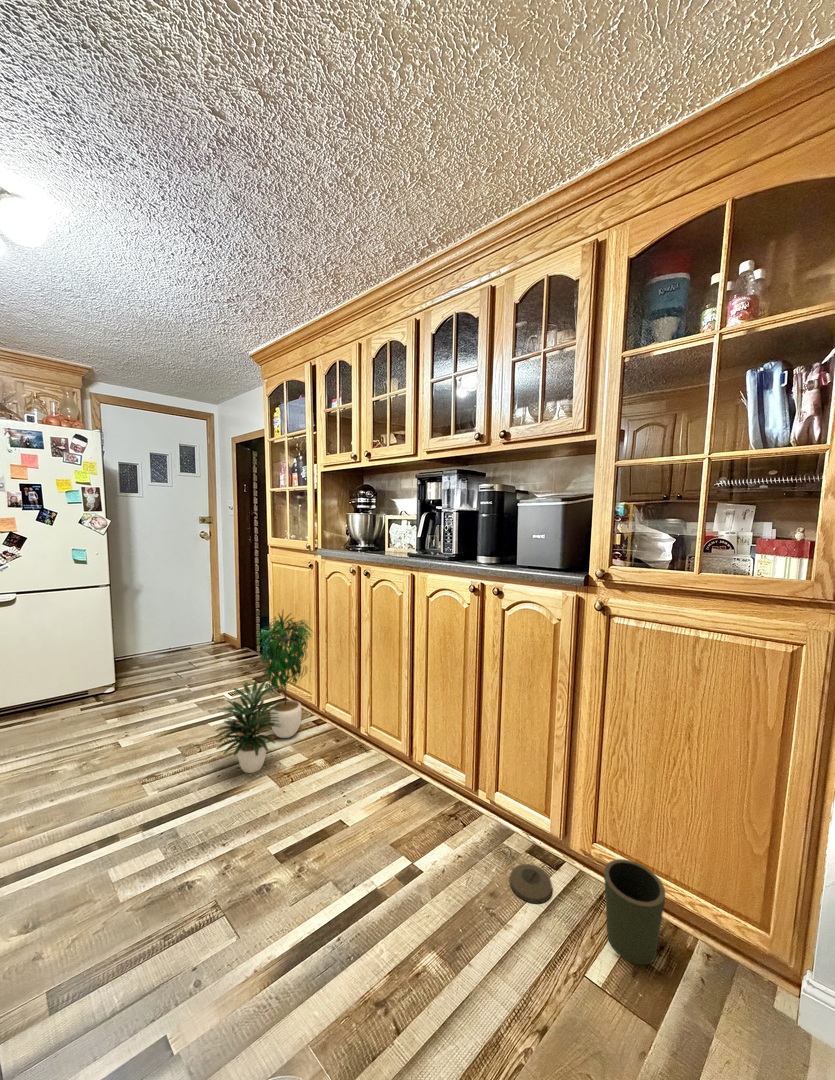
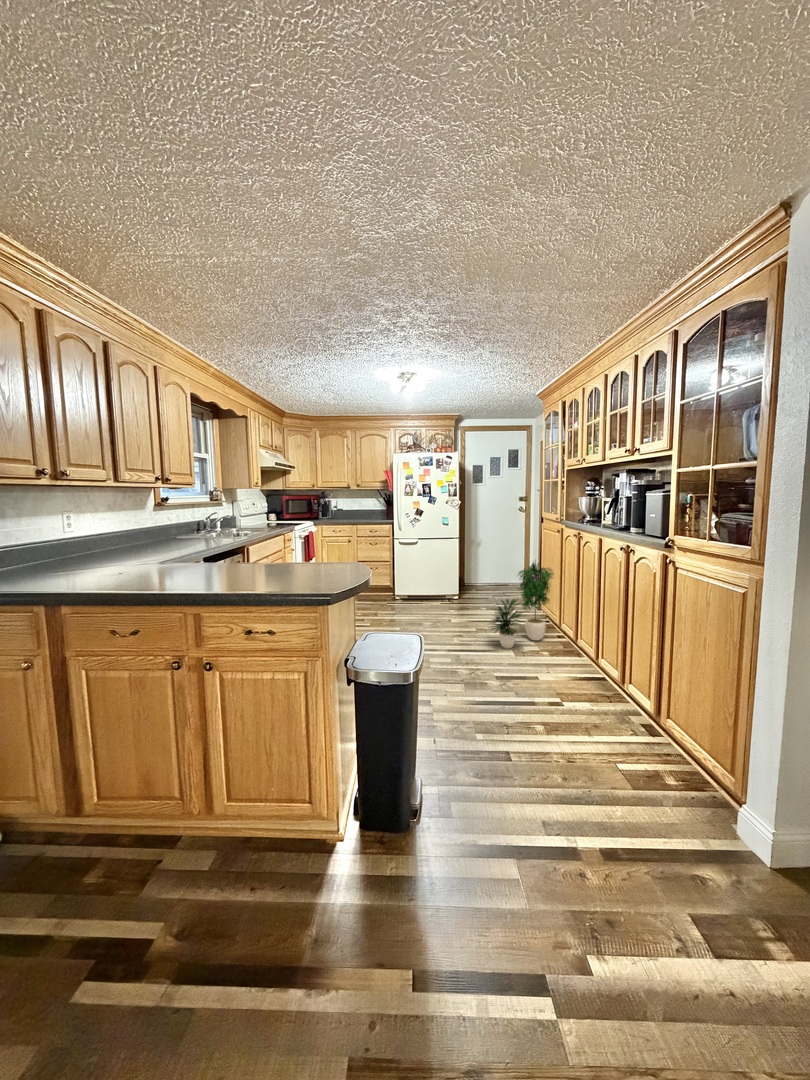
trash can: present [509,859,665,965] -> none [607,726,682,783]

